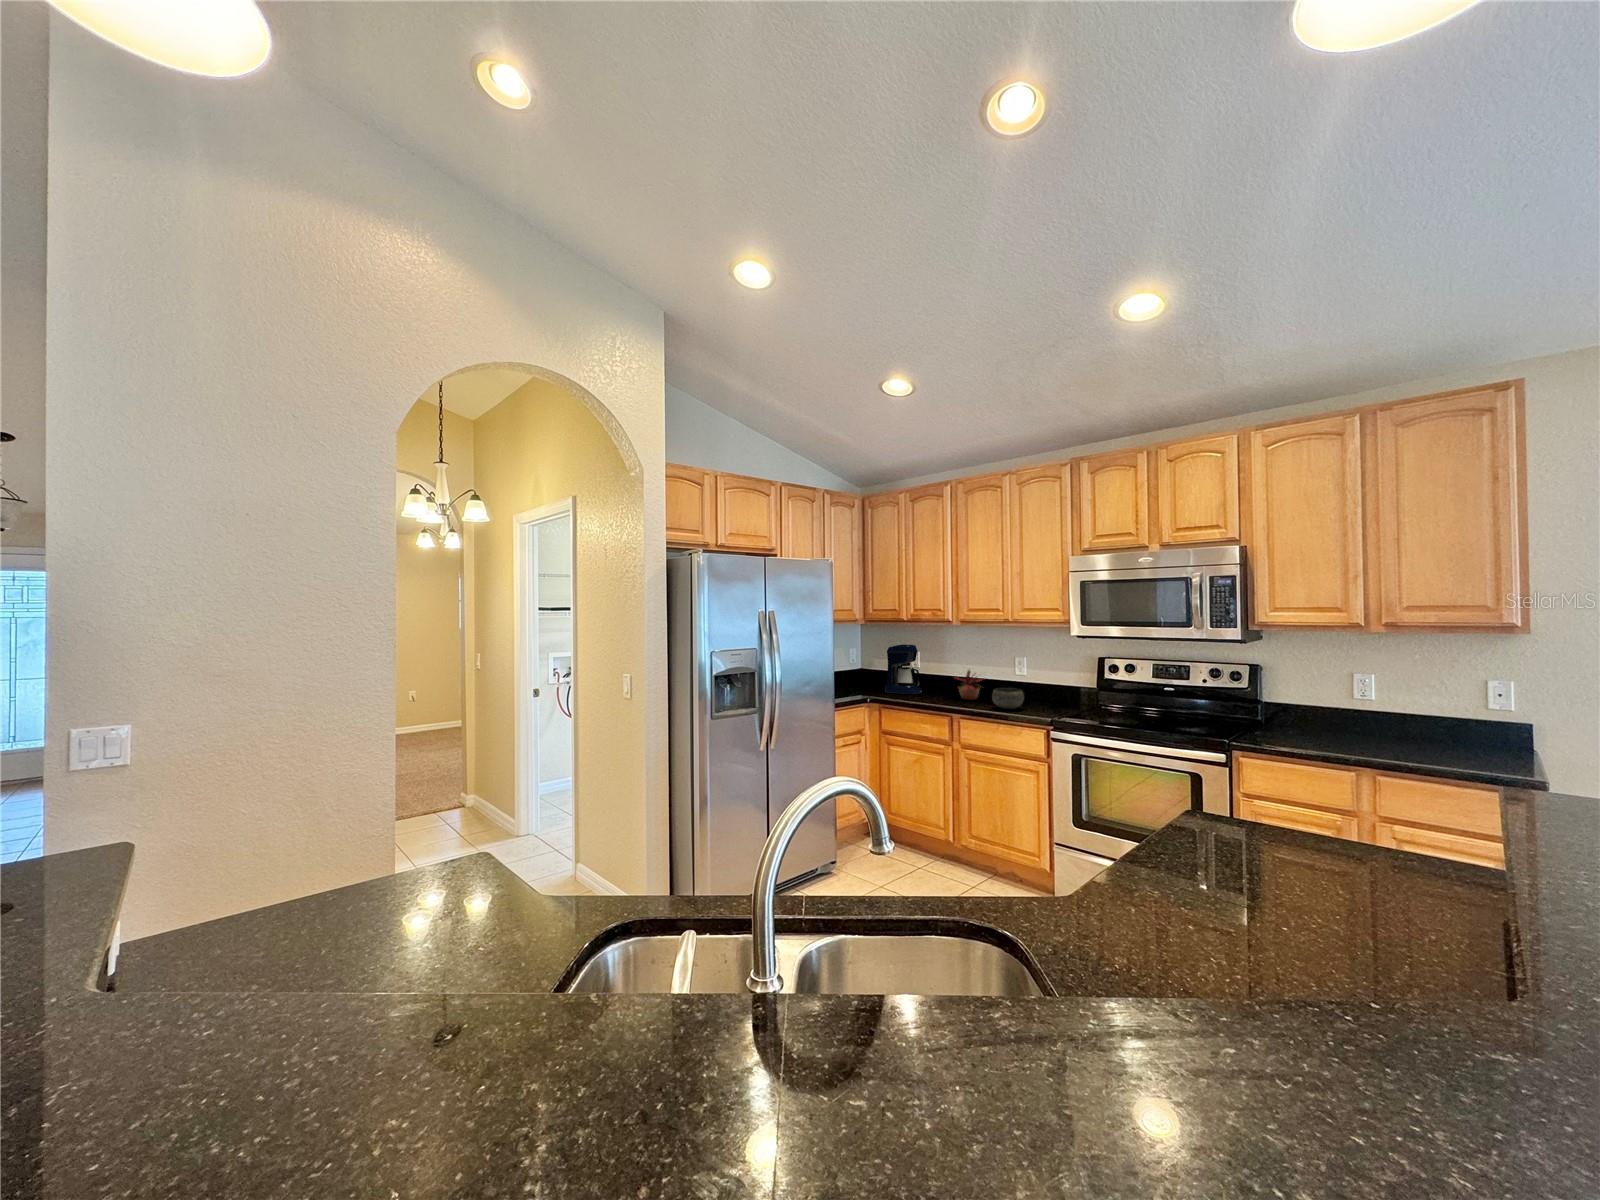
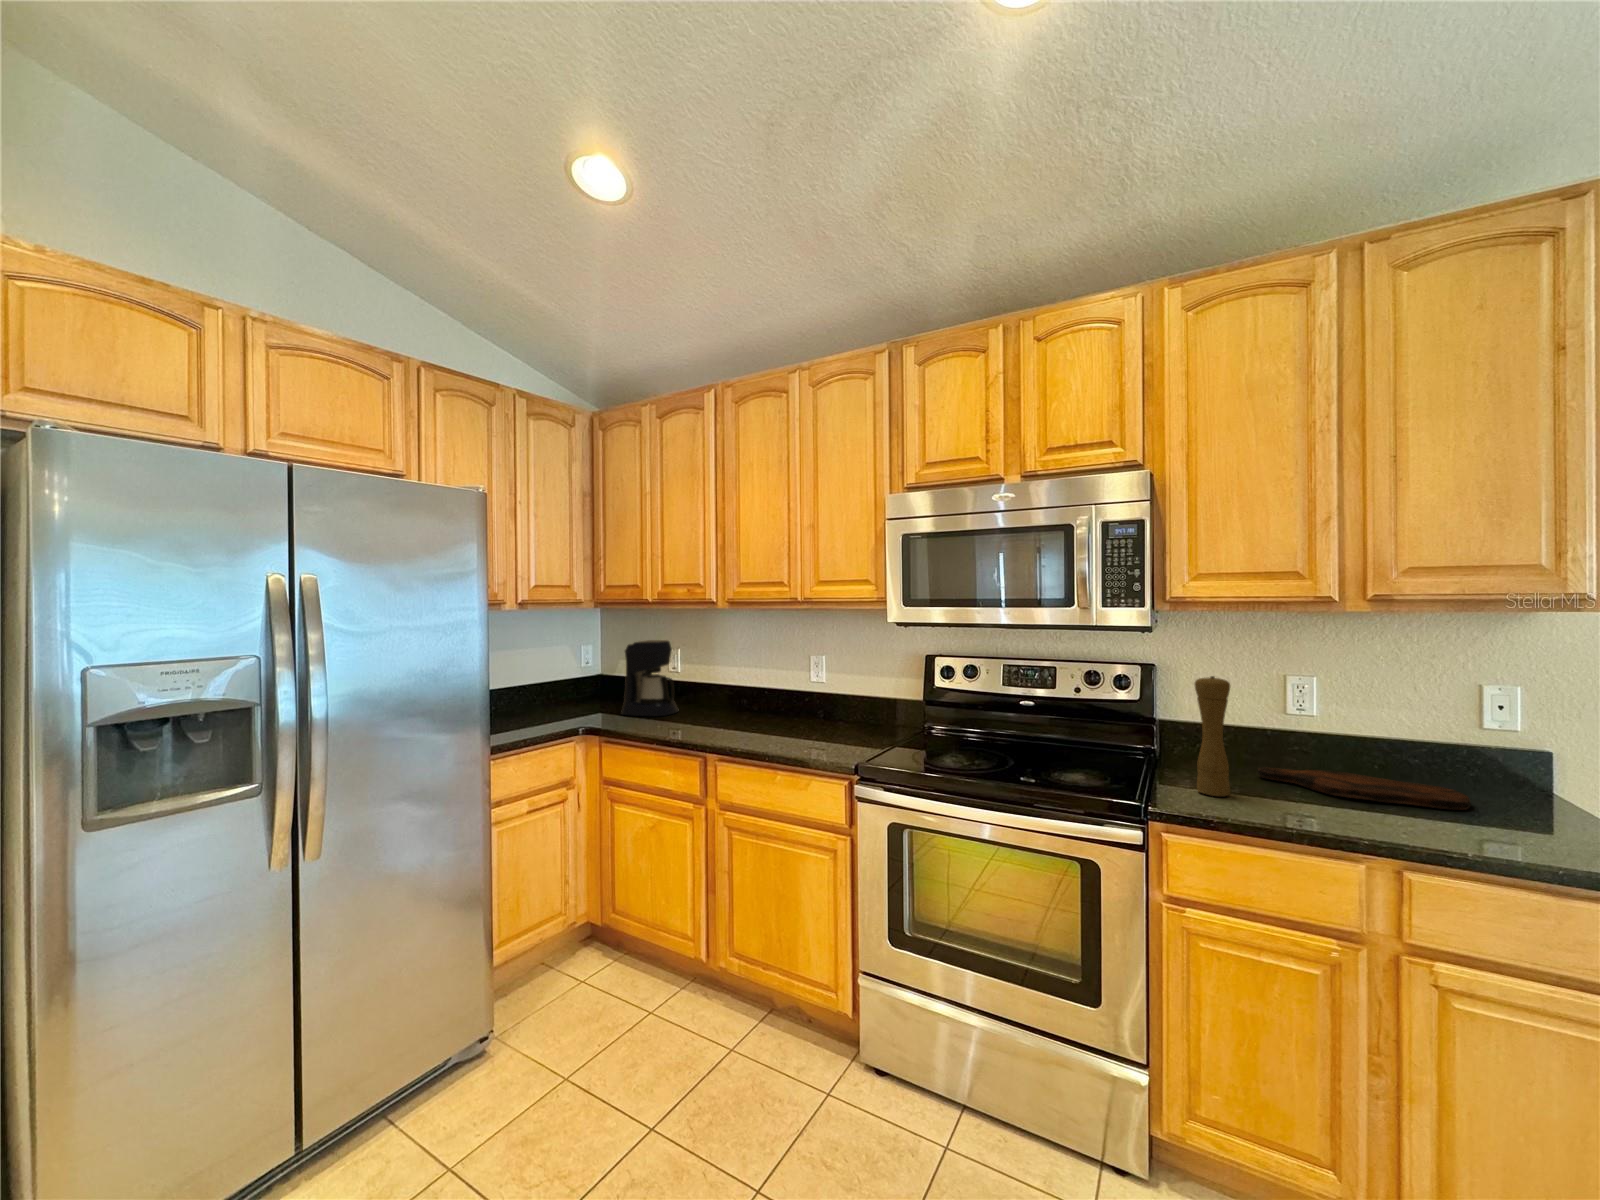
potted plant: present [958,670,982,700] -> none [714,675,771,725]
pepper mill: none [1268,670,1292,741] -> present [1195,676,1230,796]
bowl: present [992,688,1024,709] -> none [770,708,819,743]
cutting board: none [1323,729,1456,753] -> present [1258,767,1471,810]

